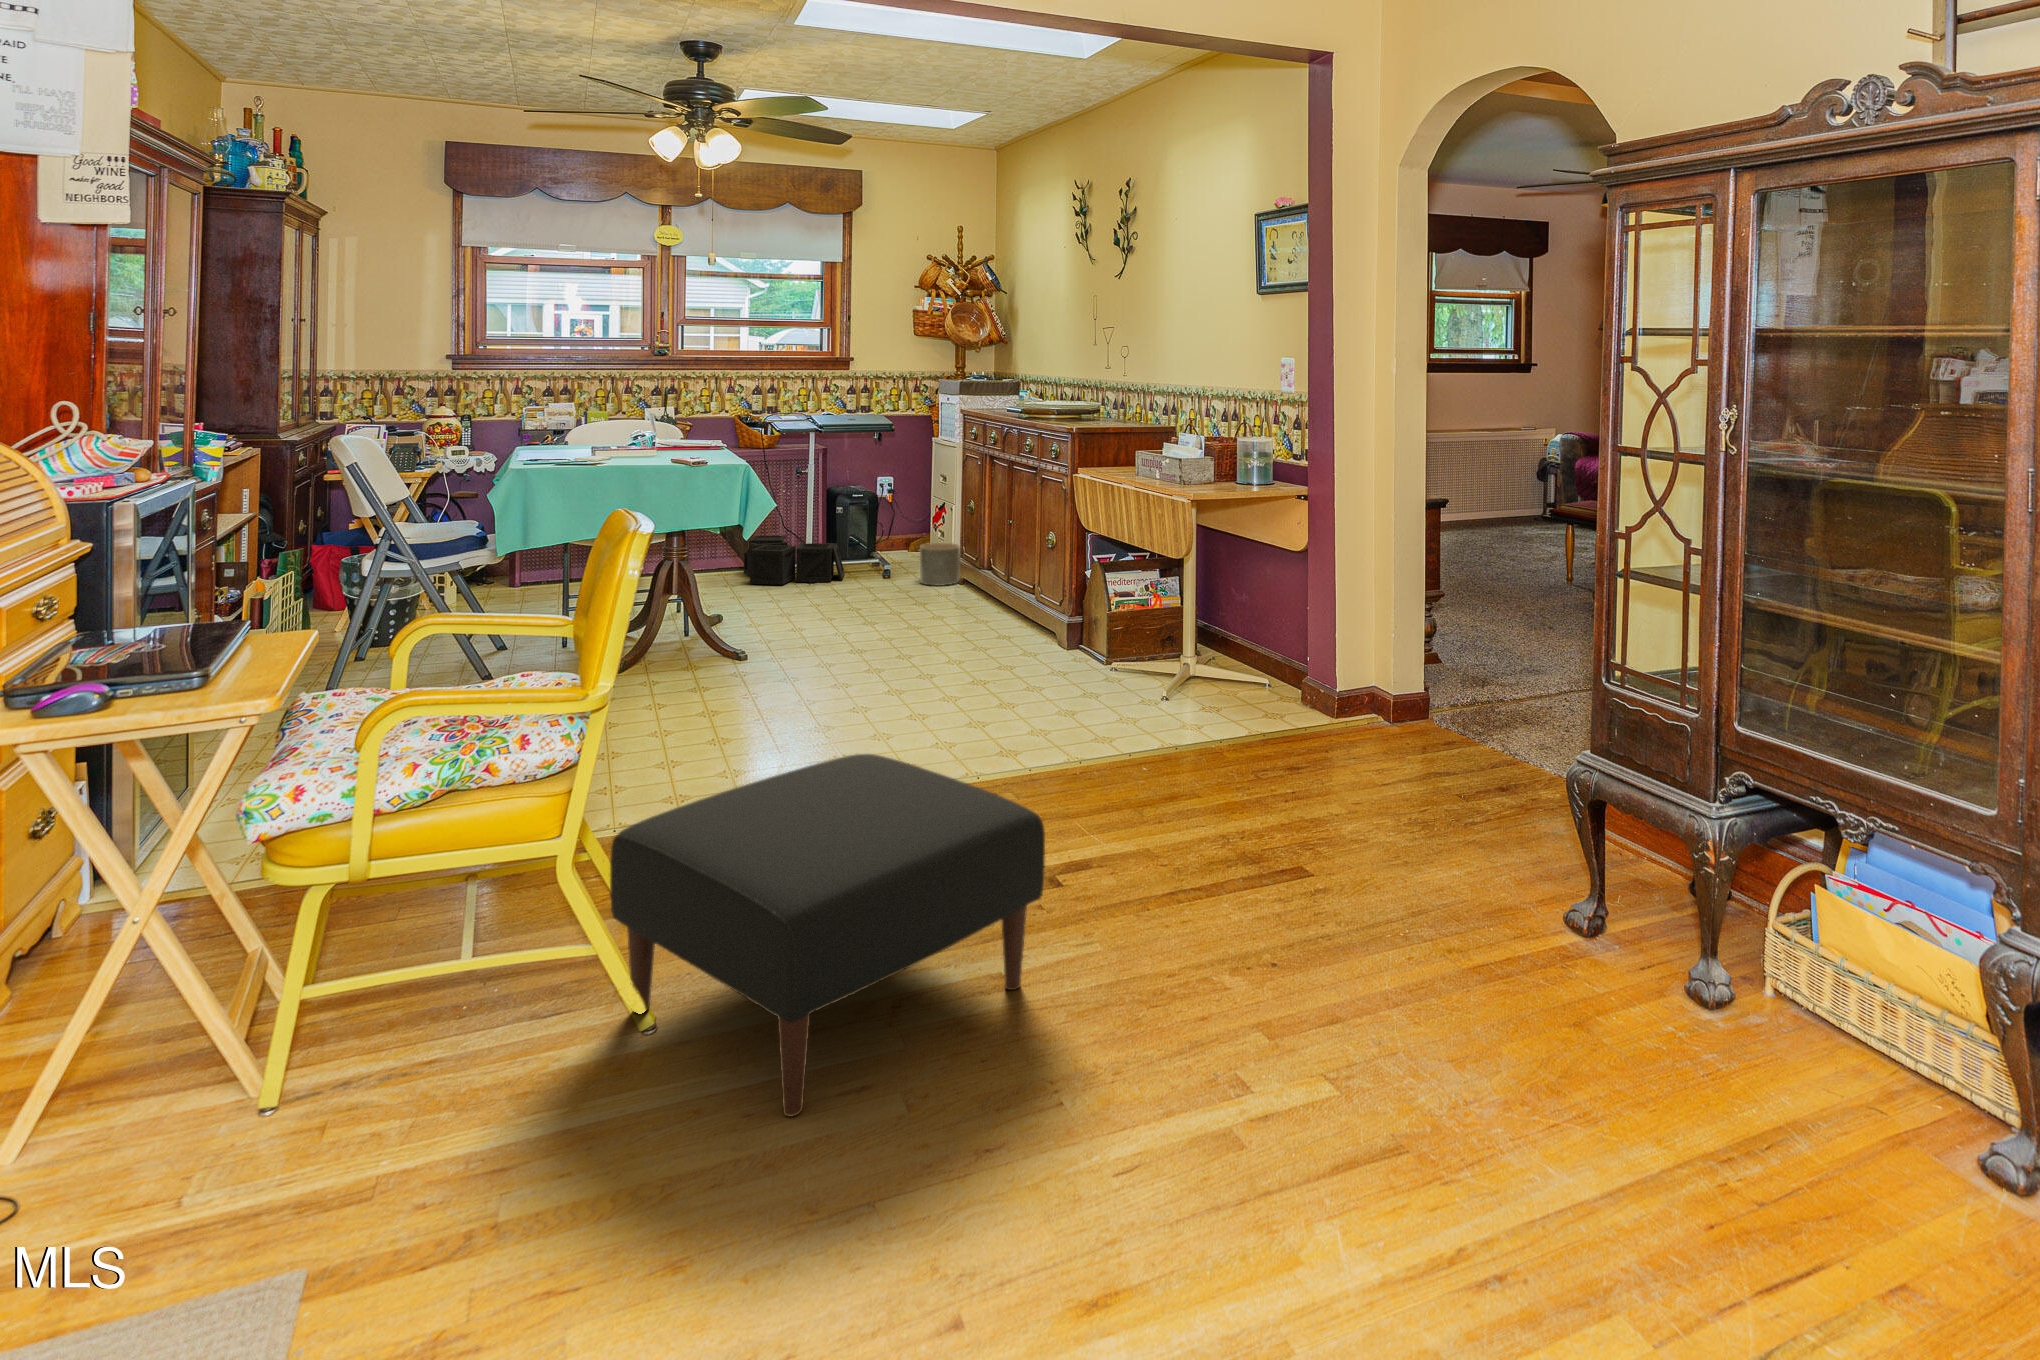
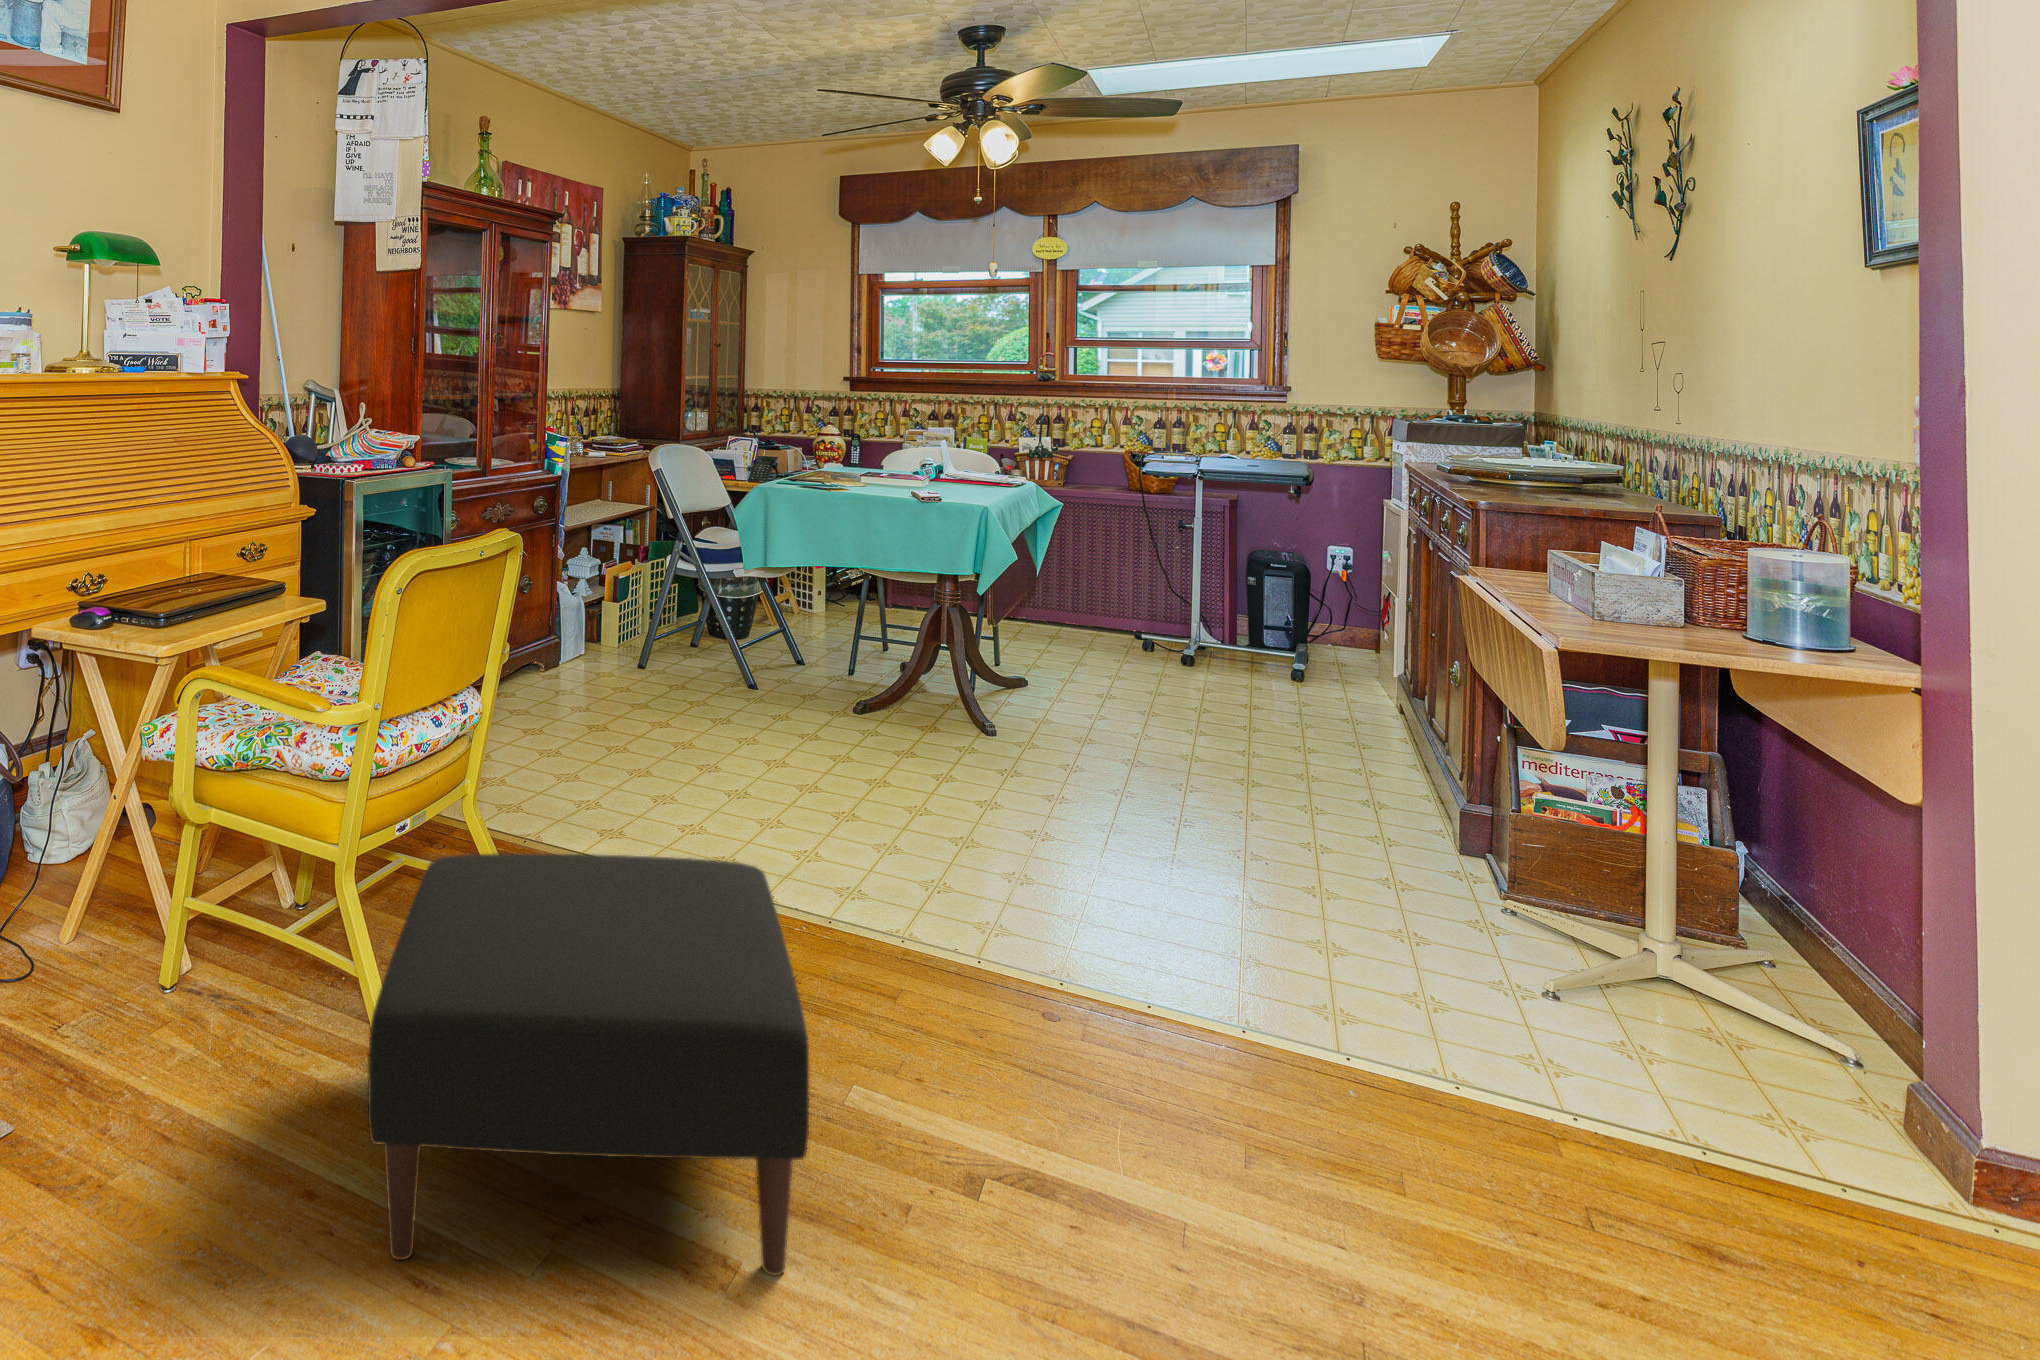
storage bin: present [744,535,845,585] -> none [1102,592,1232,663]
planter: present [920,543,960,586] -> none [1323,635,1388,698]

